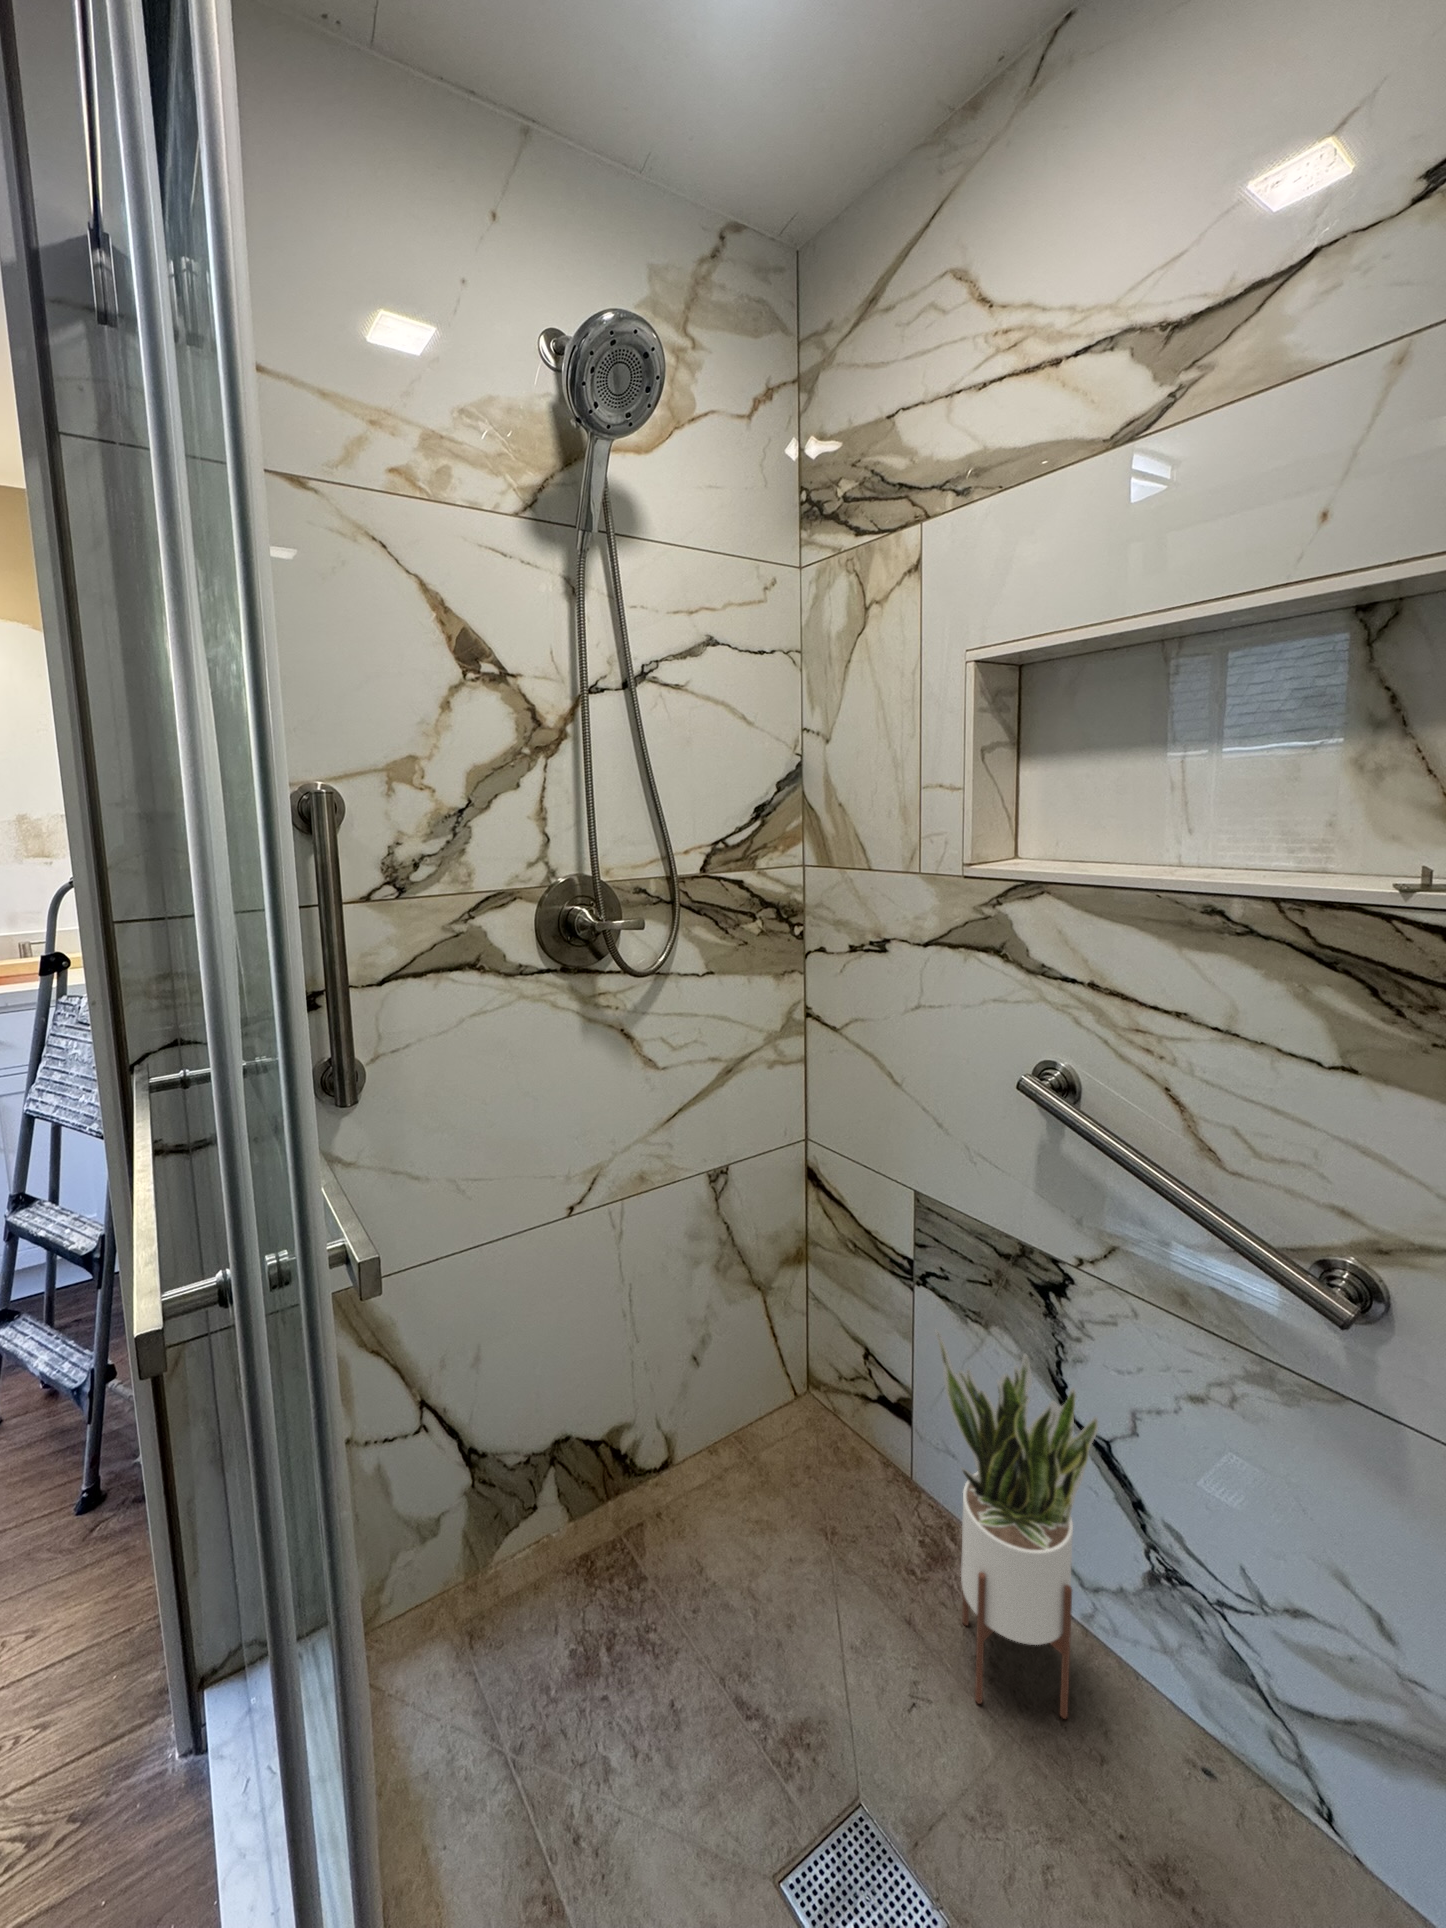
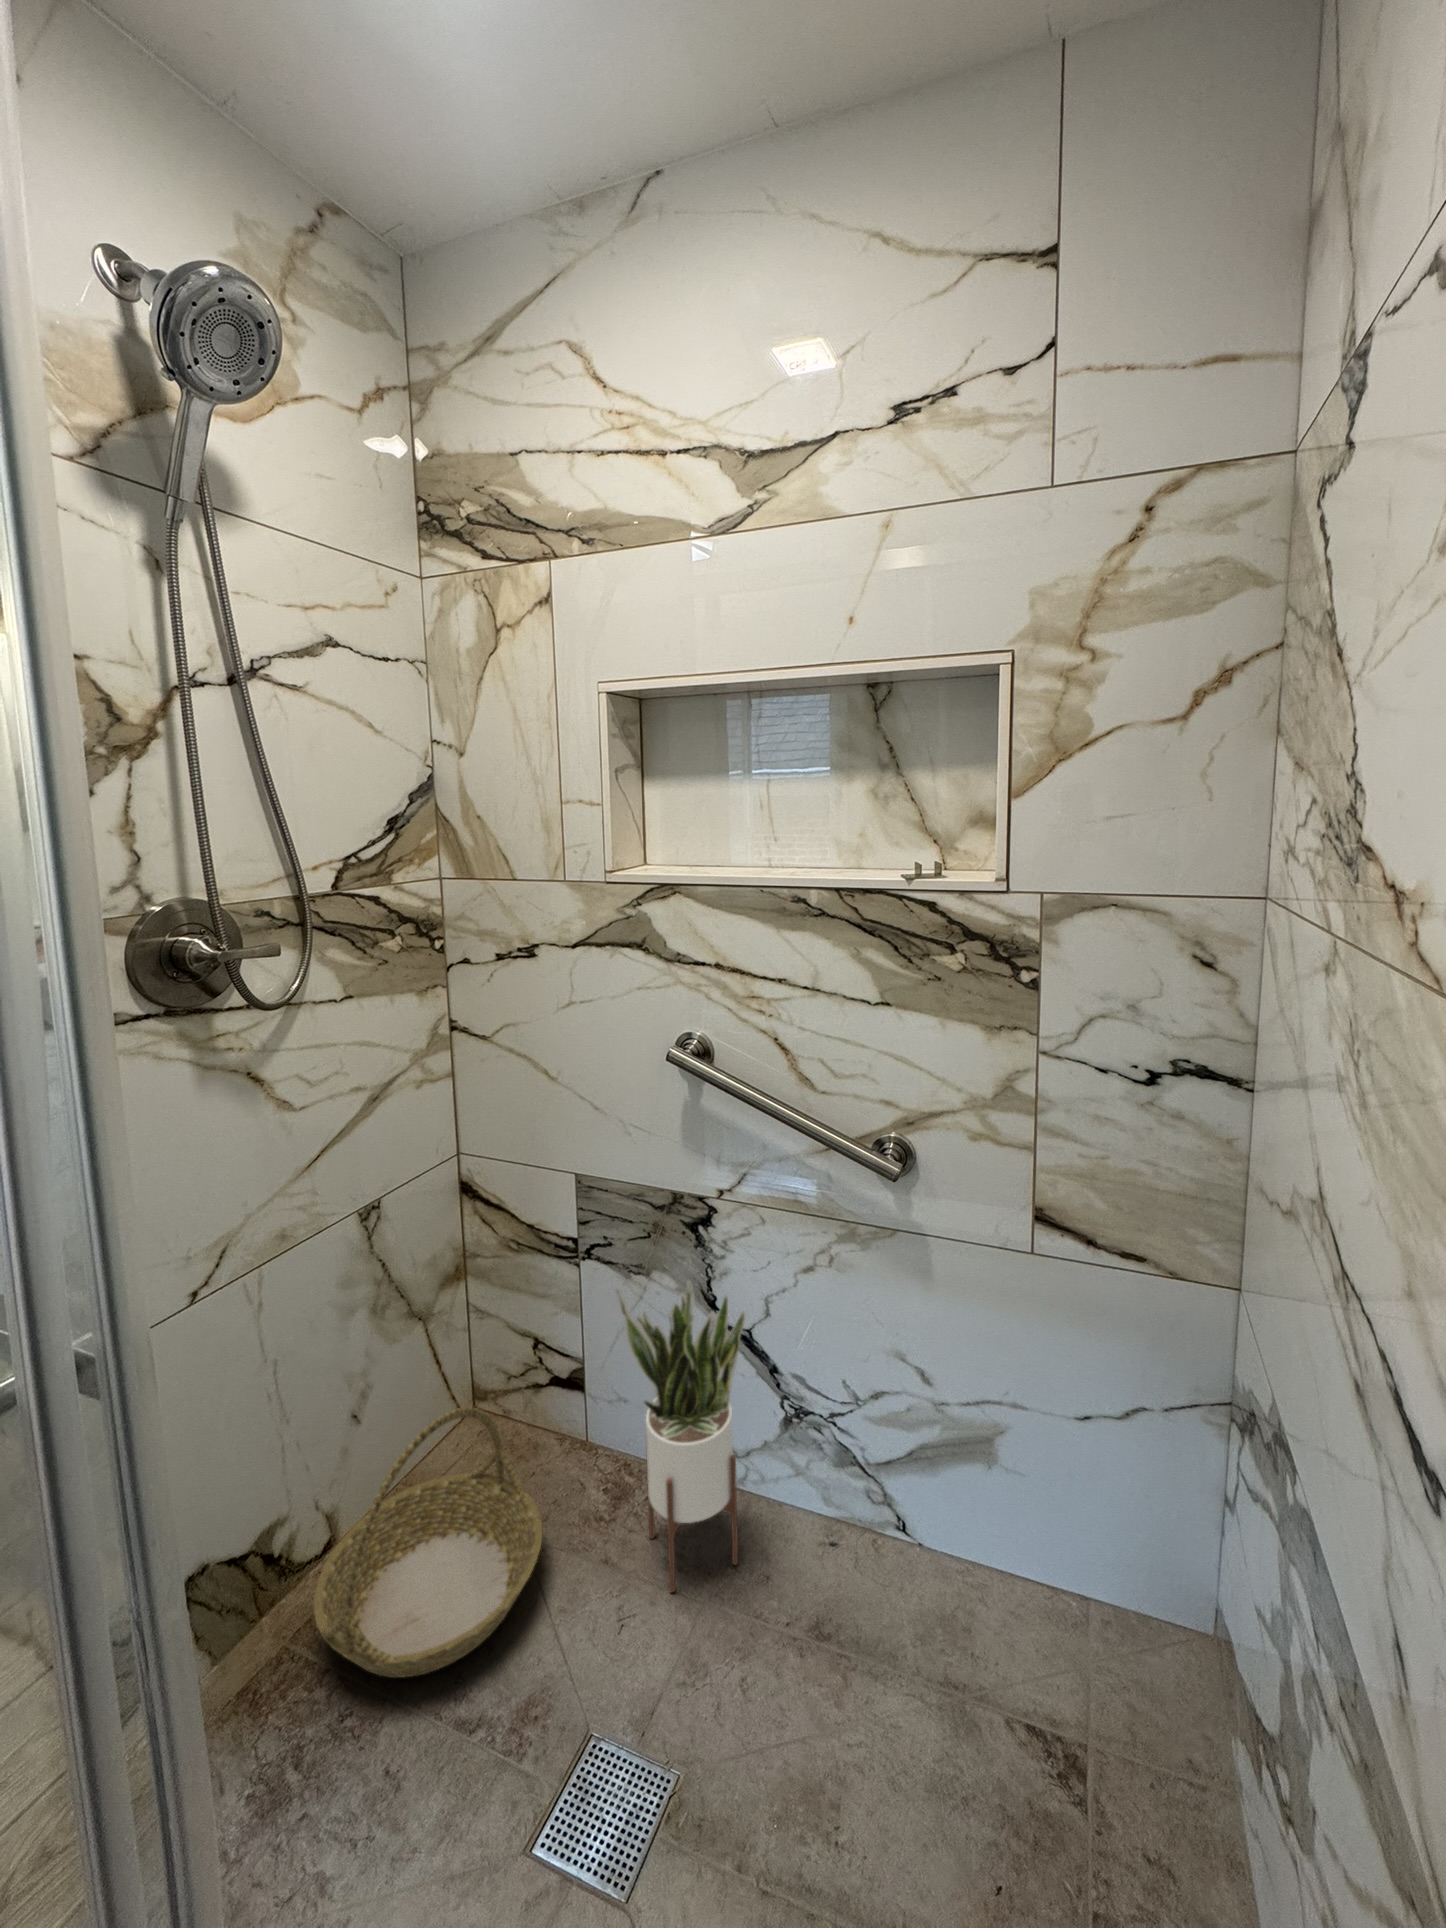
basket: none [640,1389,846,1637] -> present [314,1407,542,1678]

